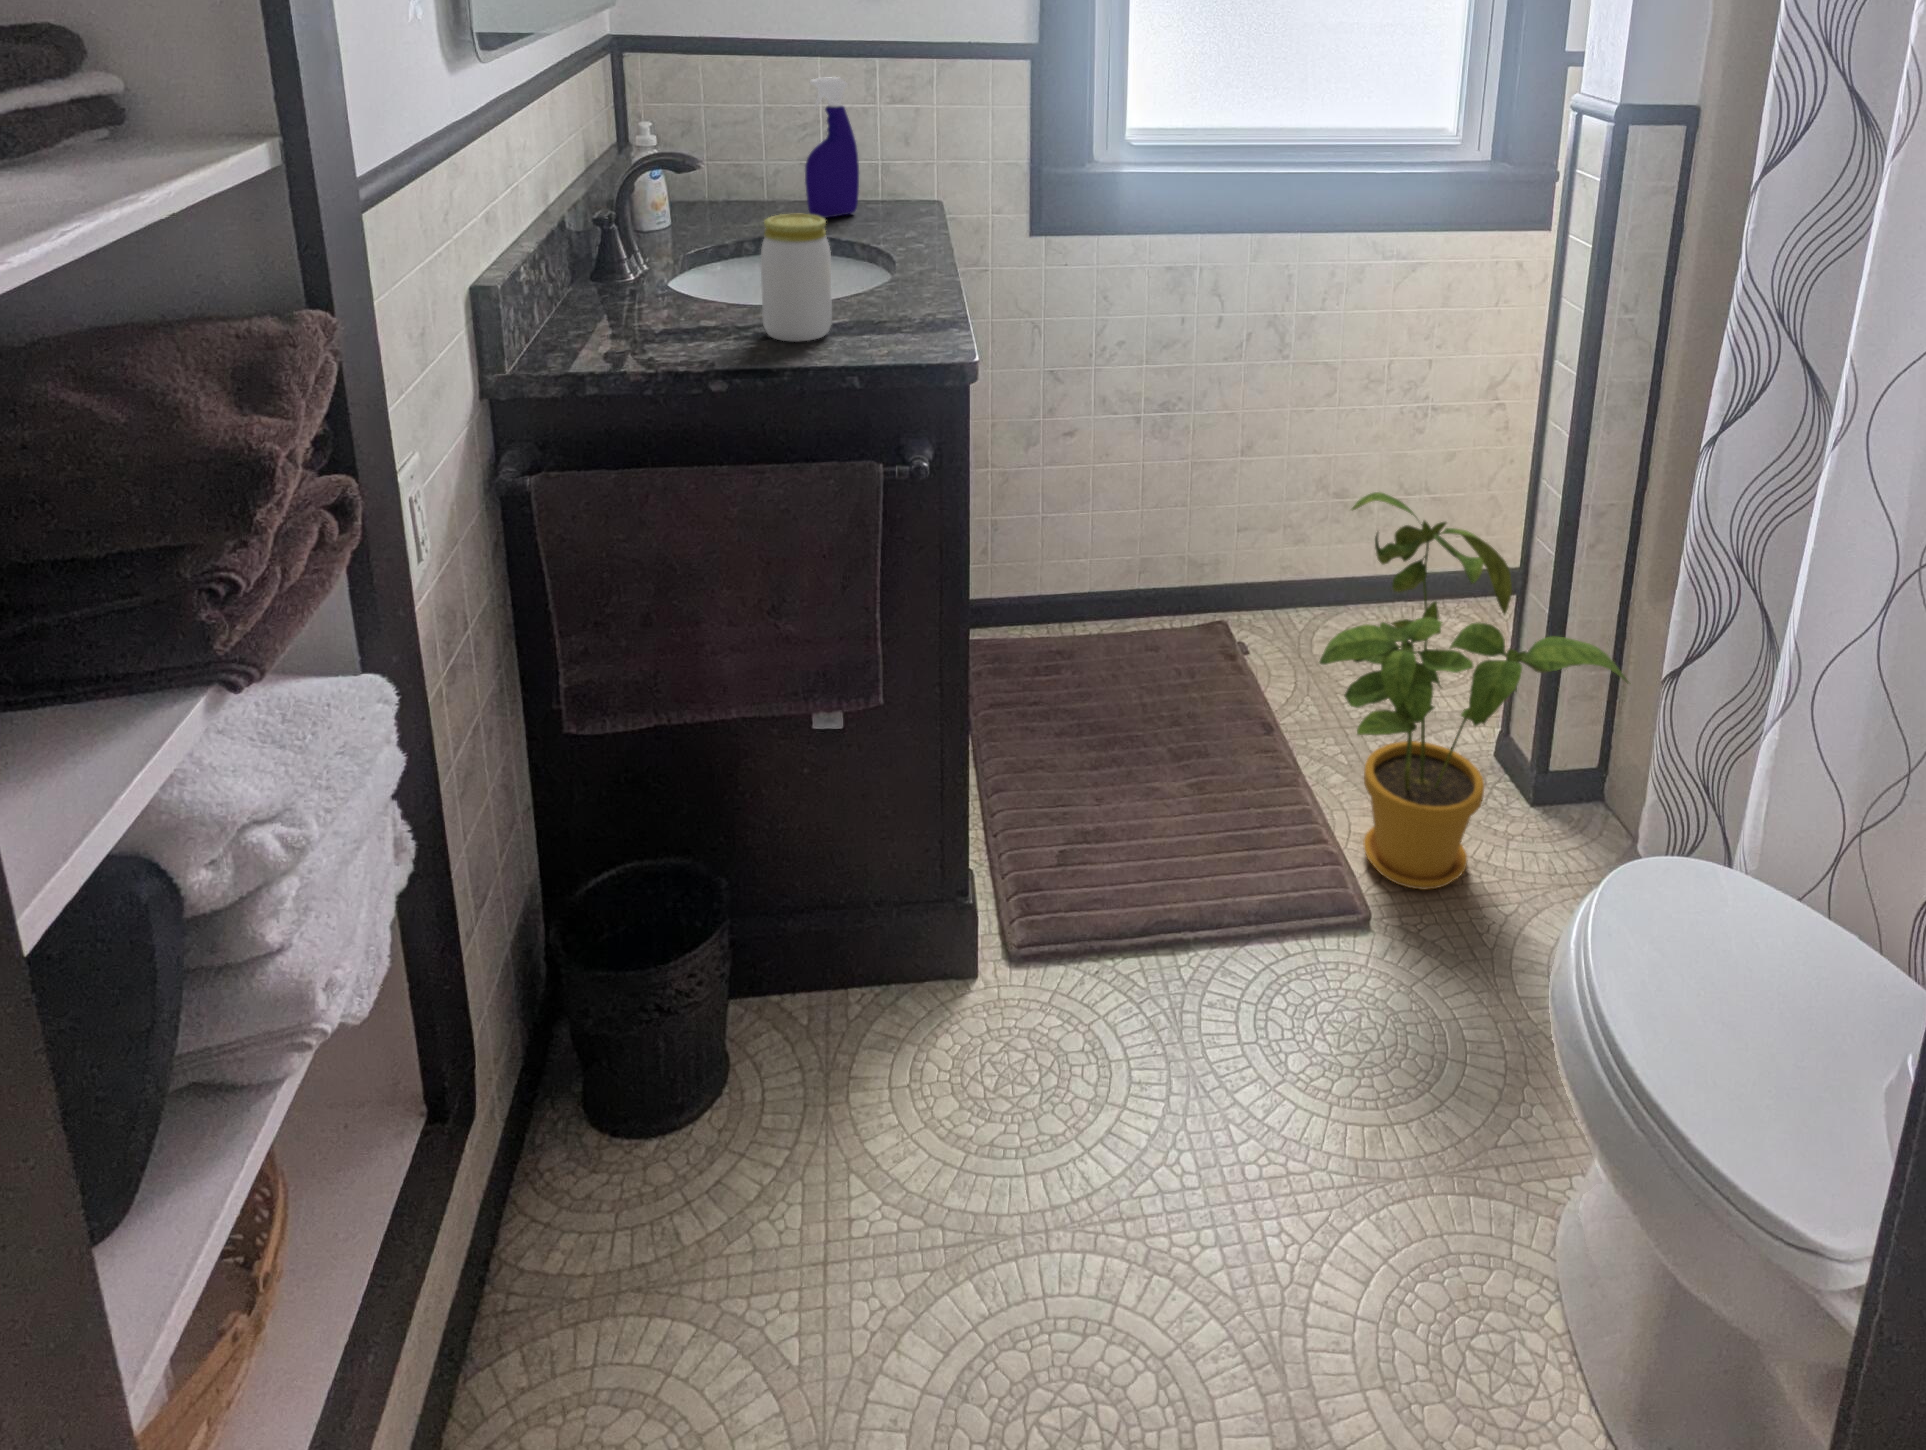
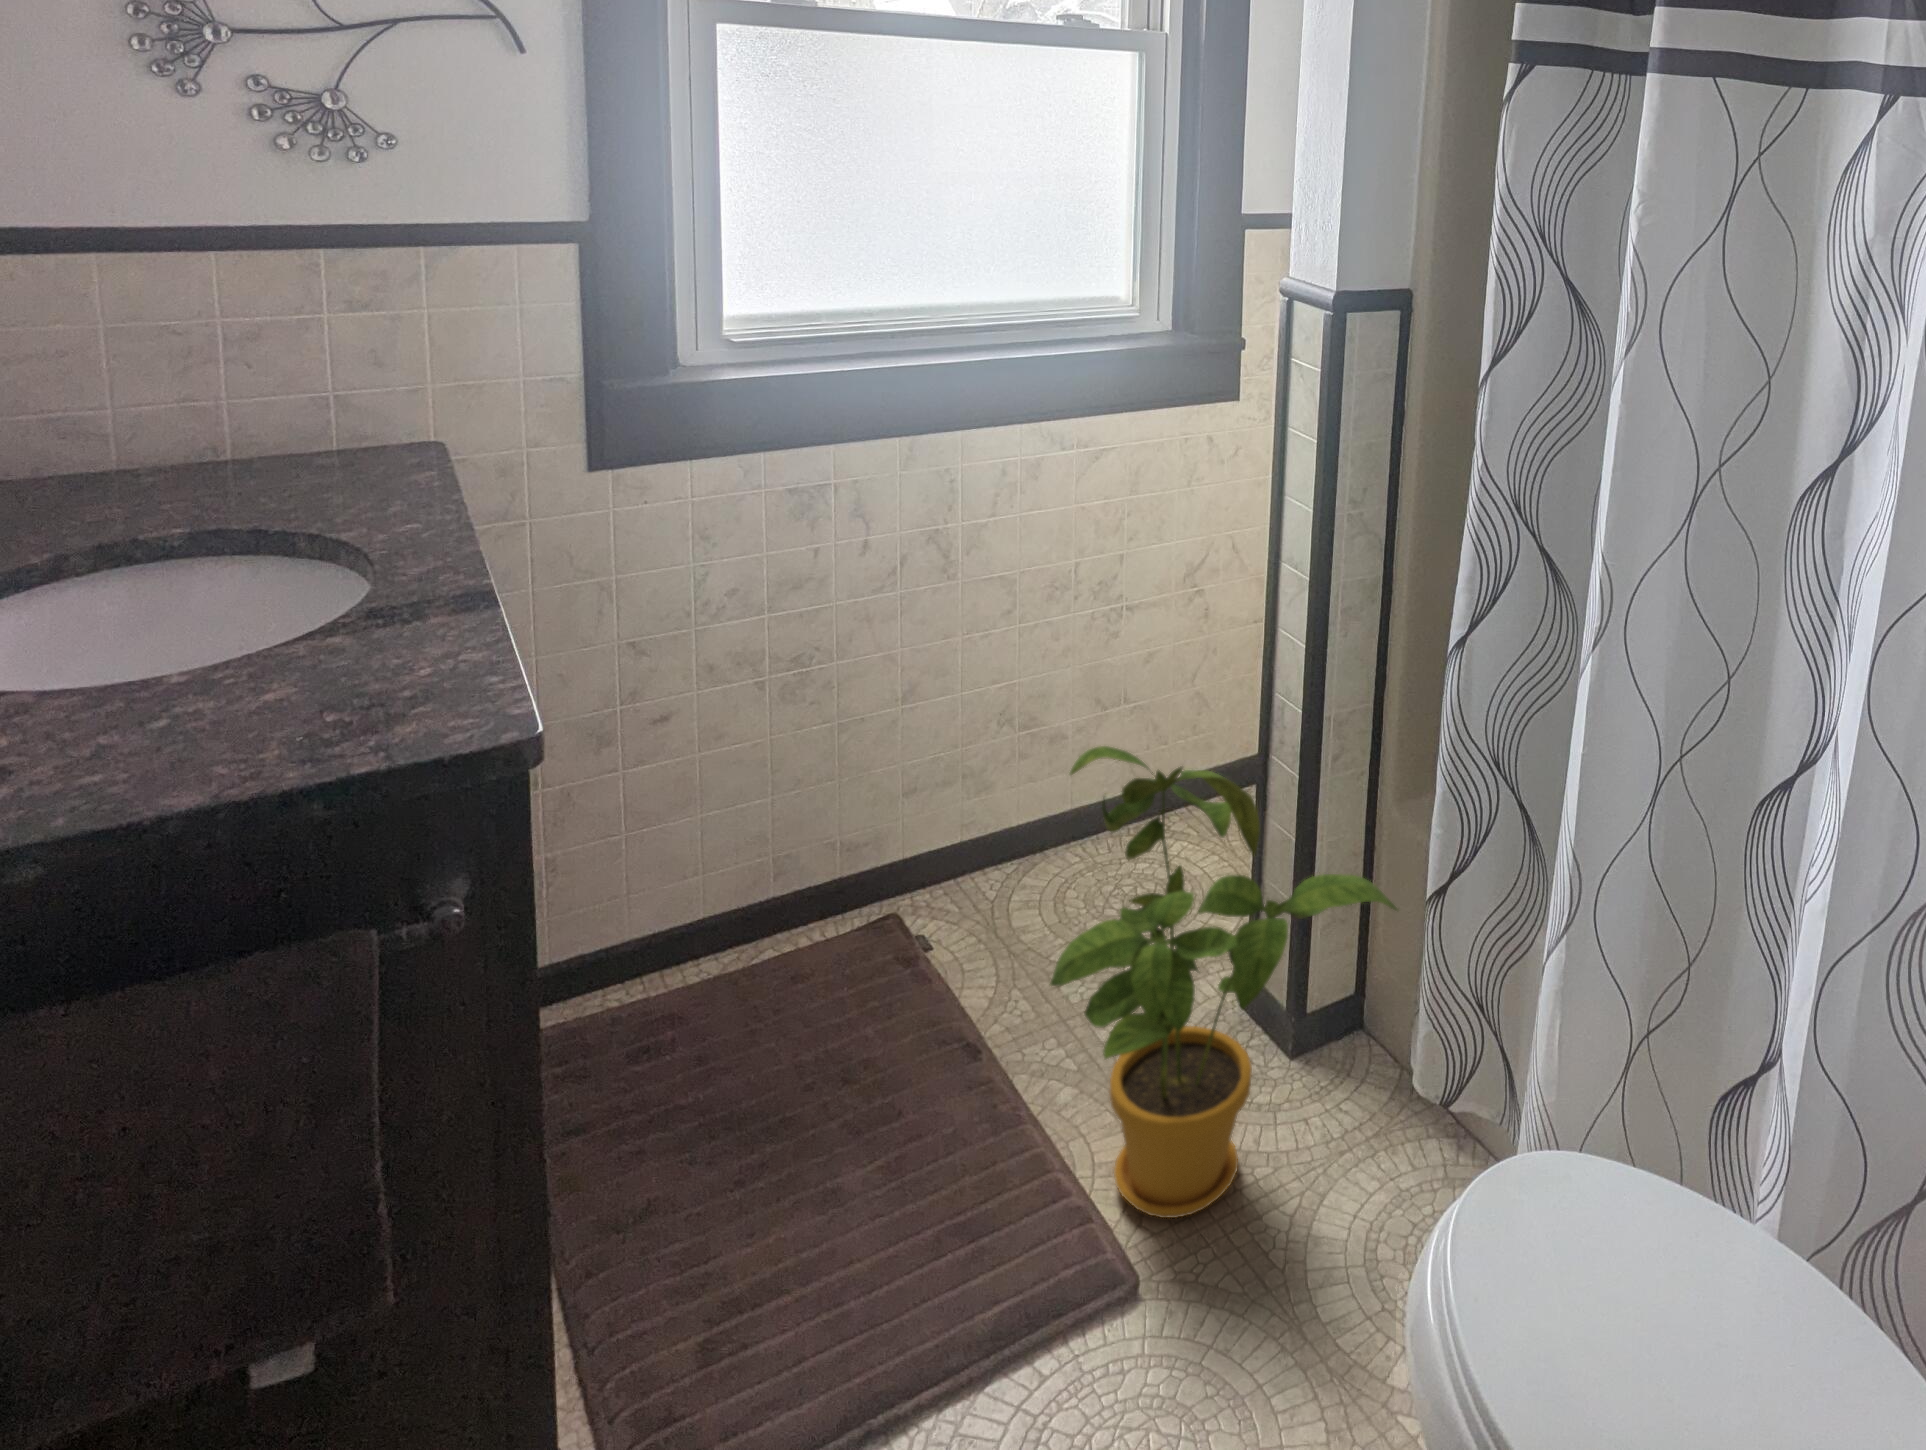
spray bottle: present [805,77,859,218] -> none [187,280,292,488]
jar: present [760,214,832,341] -> none [91,532,247,744]

